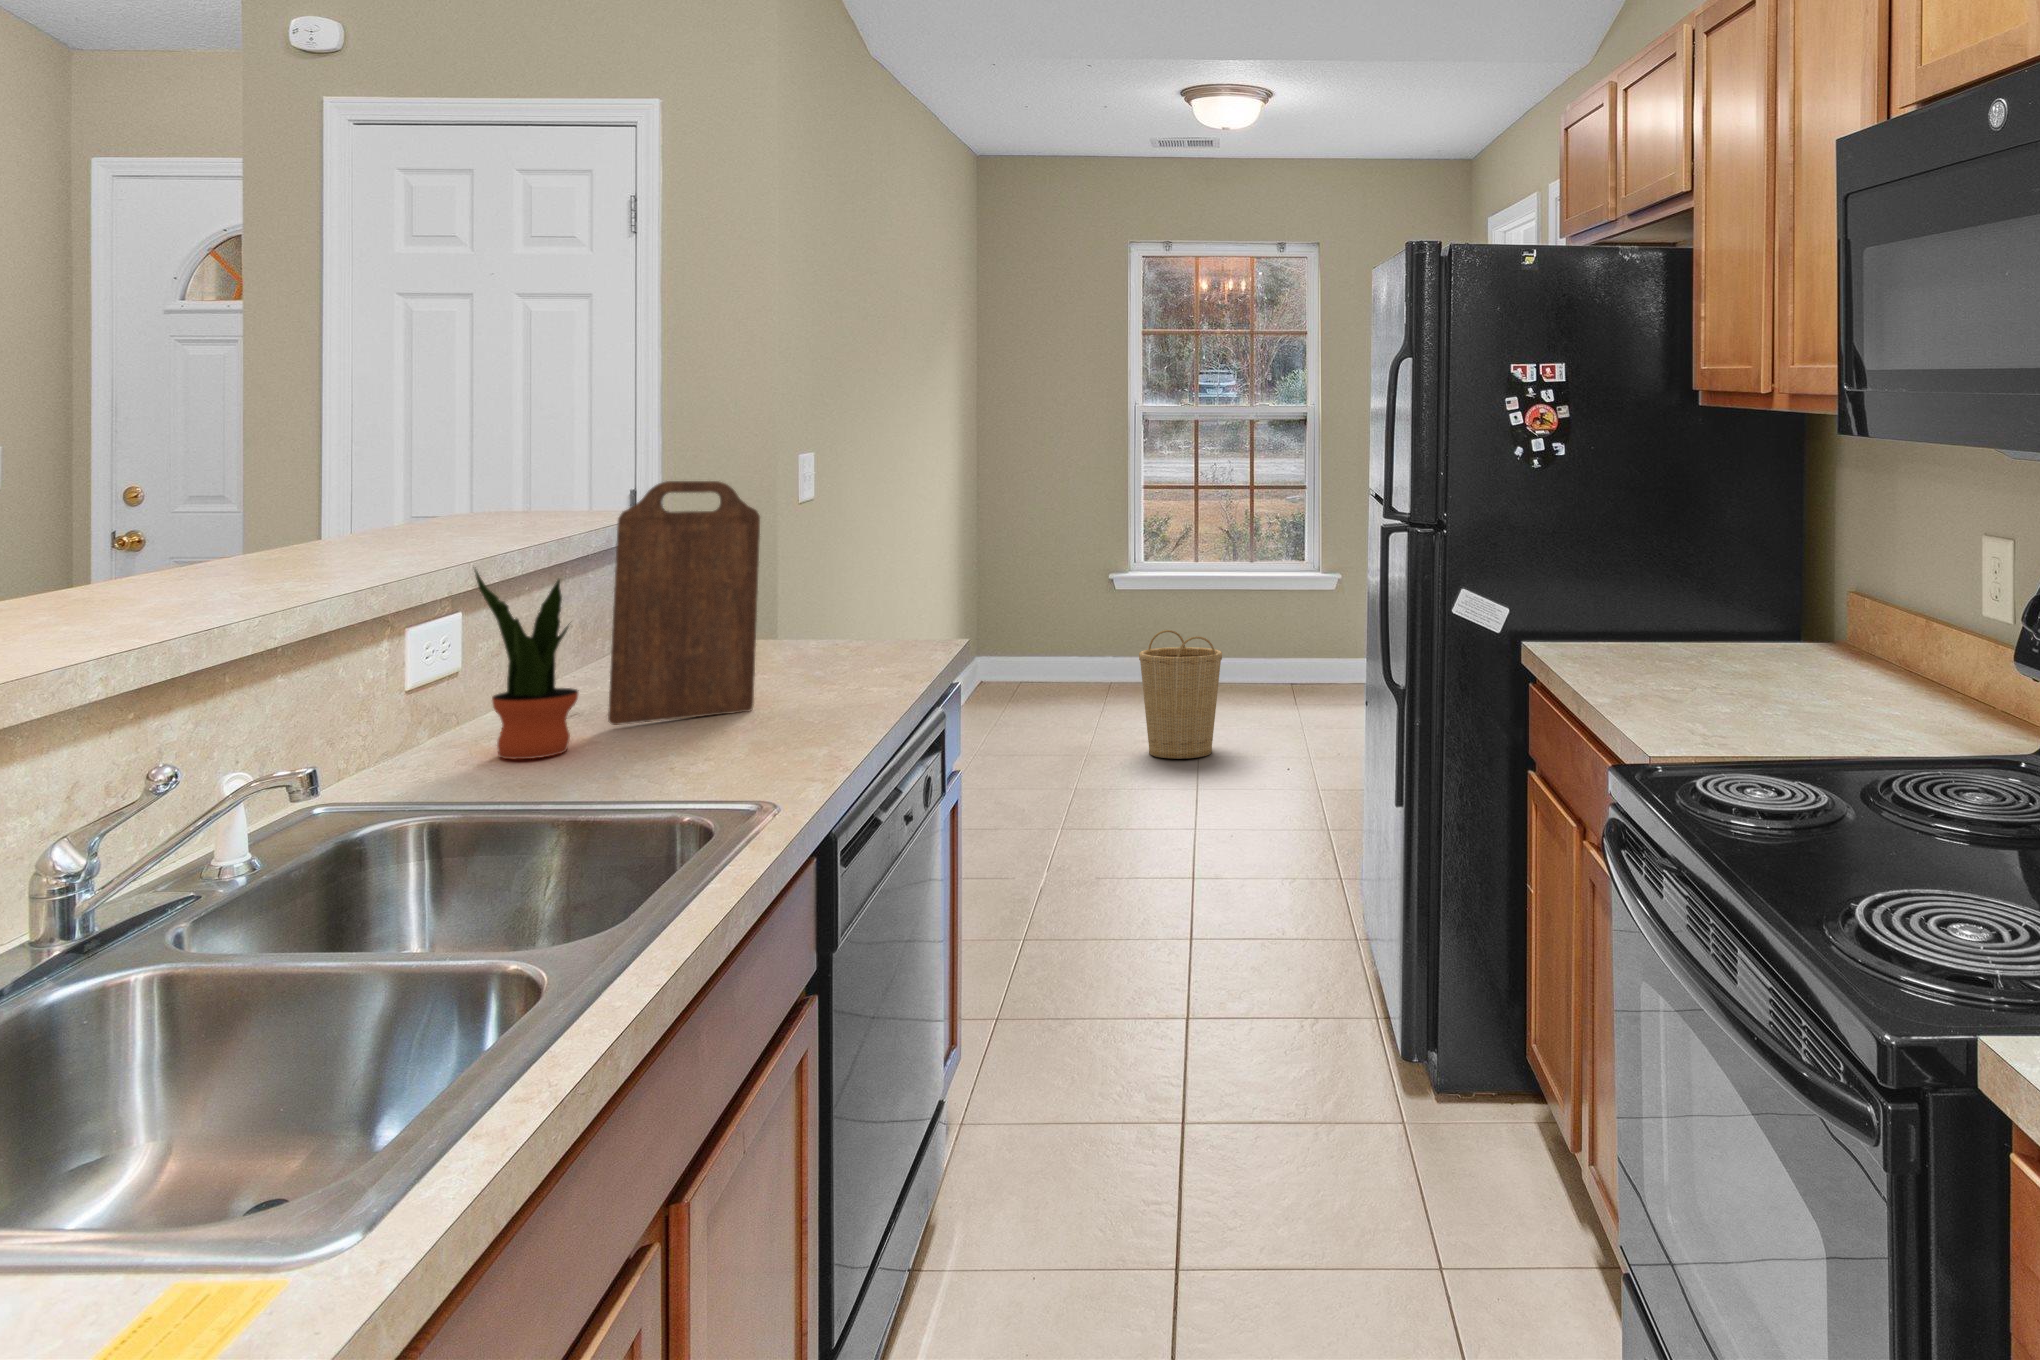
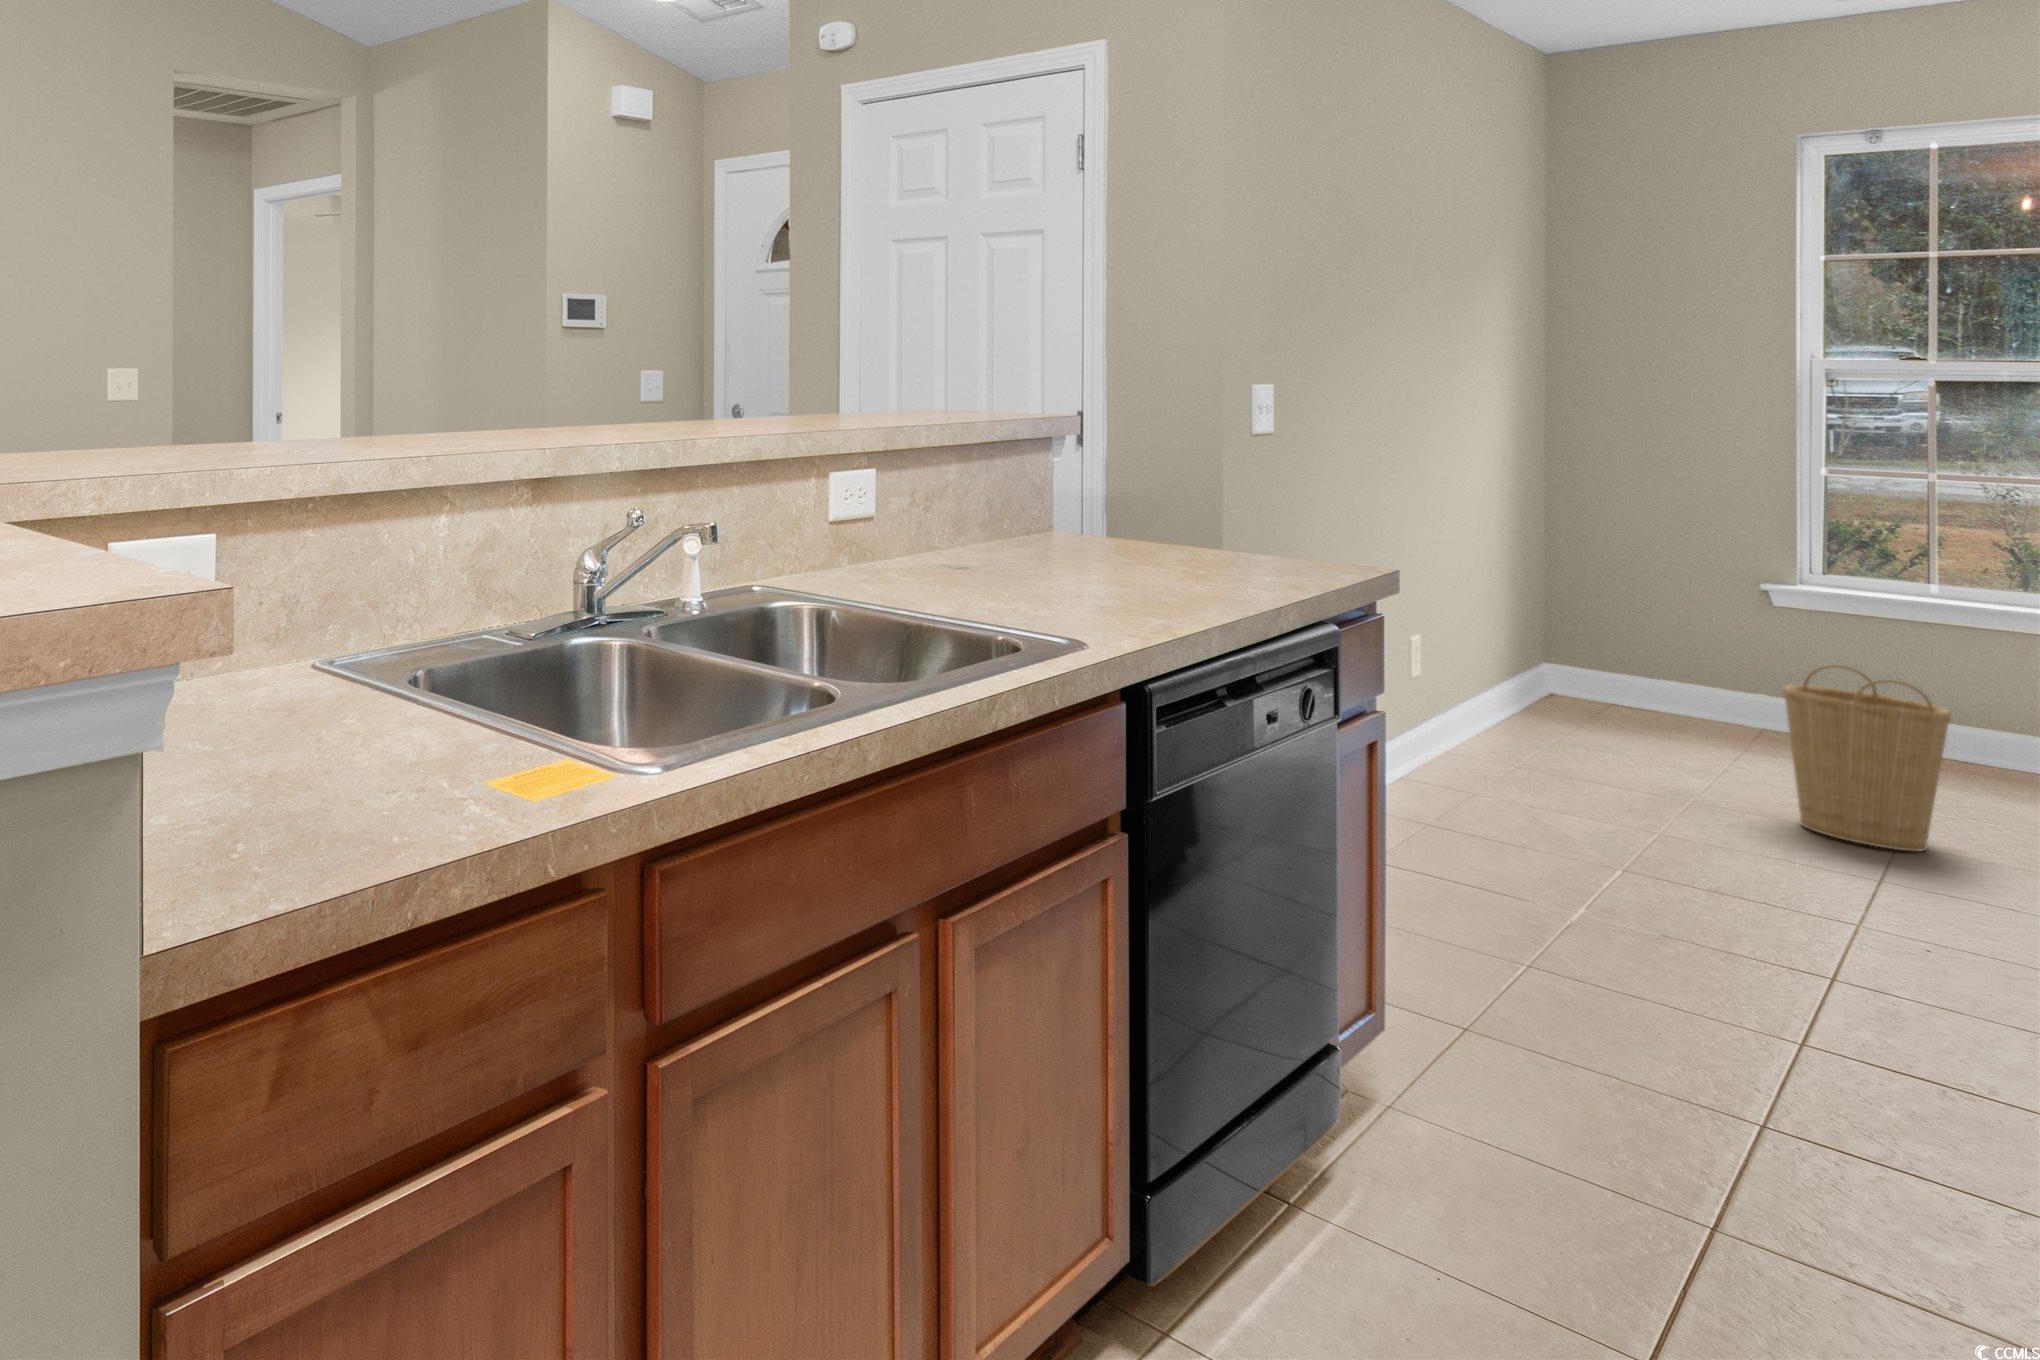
cutting board: present [608,481,760,725] -> none [981,367,1125,590]
potted plant: present [474,569,578,759] -> none [872,425,949,587]

